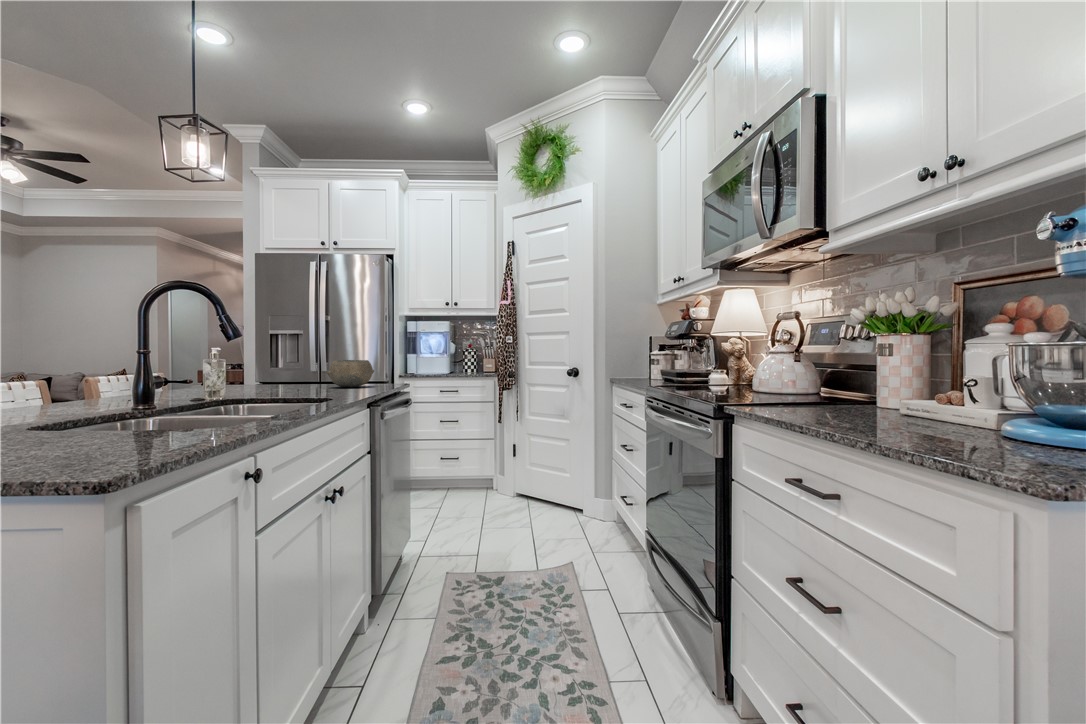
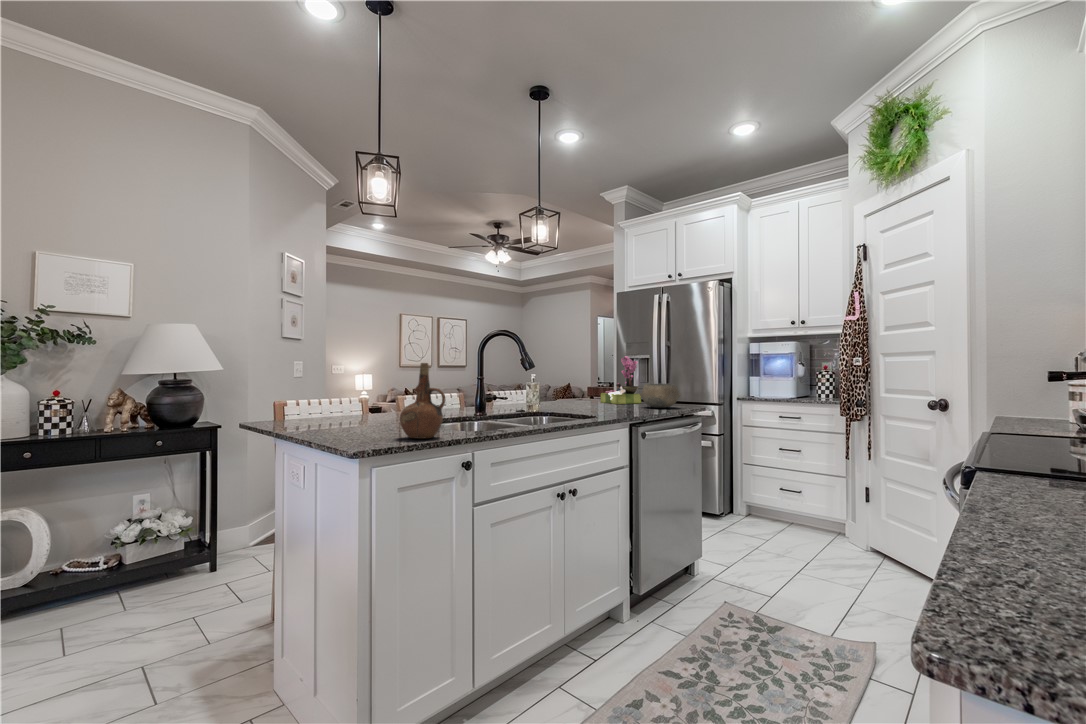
ceramic pitcher: none [56,308,167,453] -> present [400,363,445,439]
flower arrangement: none [255,327,313,387] -> present [601,356,641,404]

